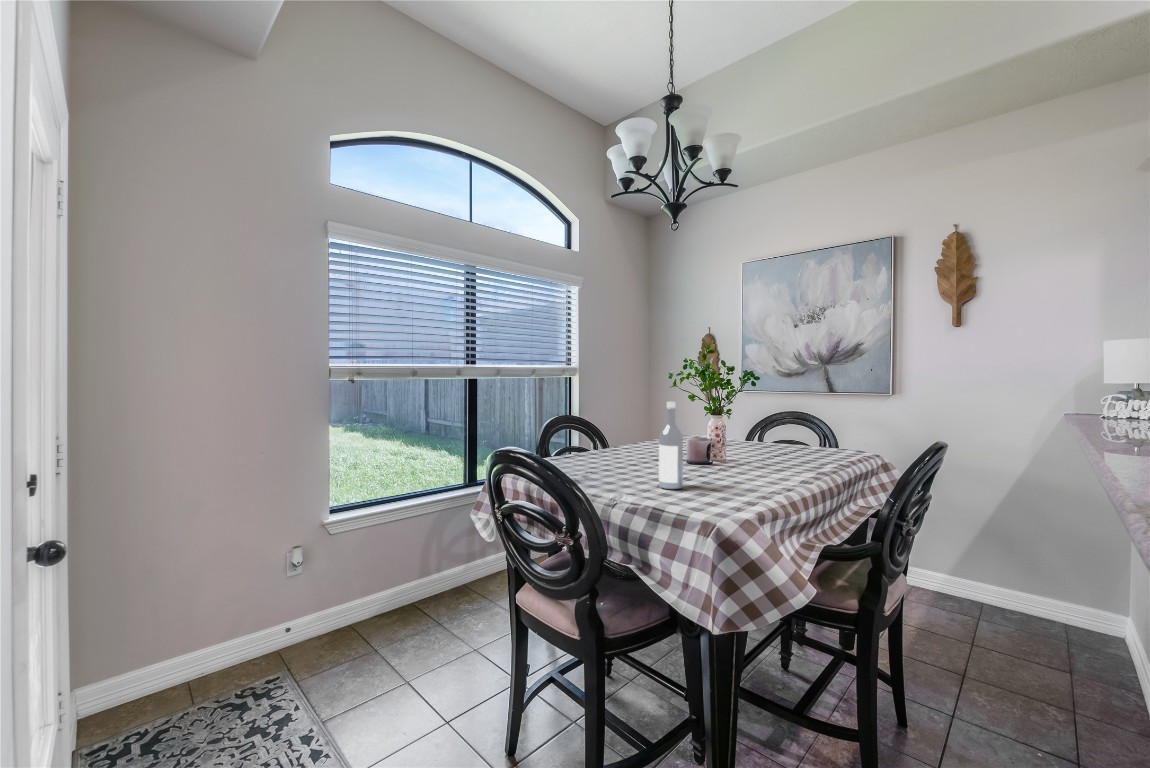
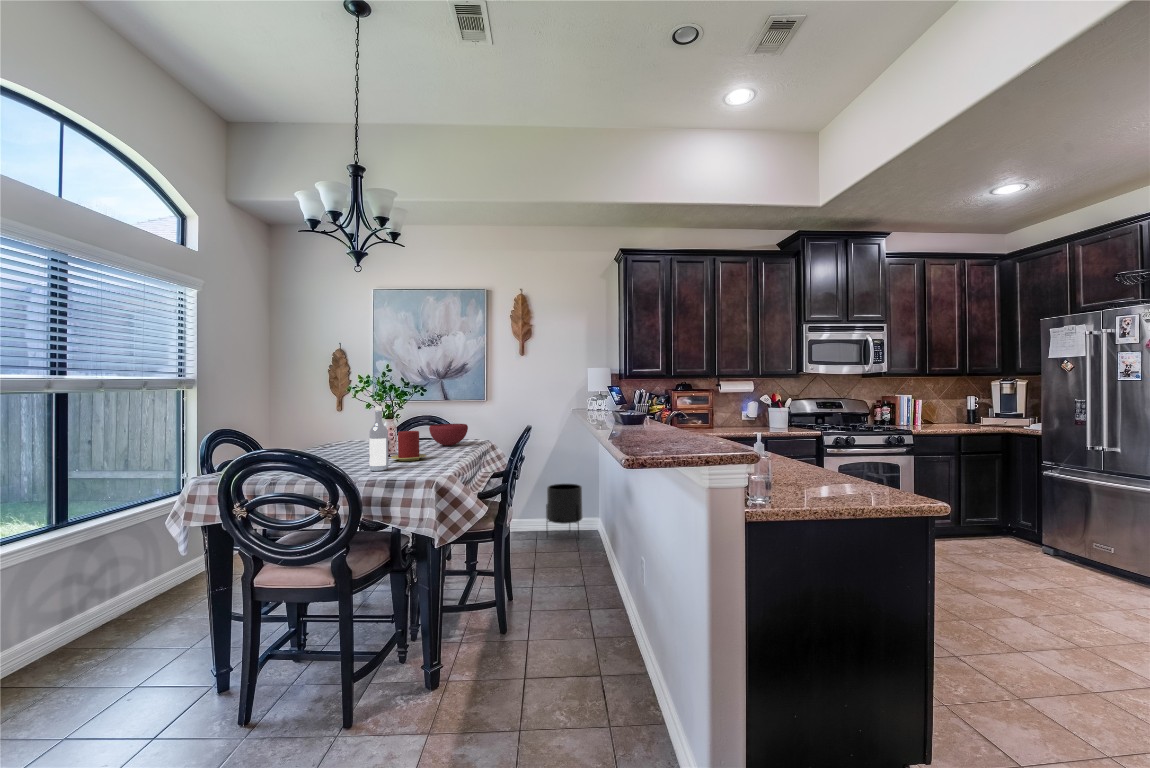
bowl: none [780,426,839,458] -> present [429,424,468,446]
candle: none [705,435,753,478] -> present [391,431,426,461]
planter: none [999,536,1084,646] -> present [546,484,582,539]

